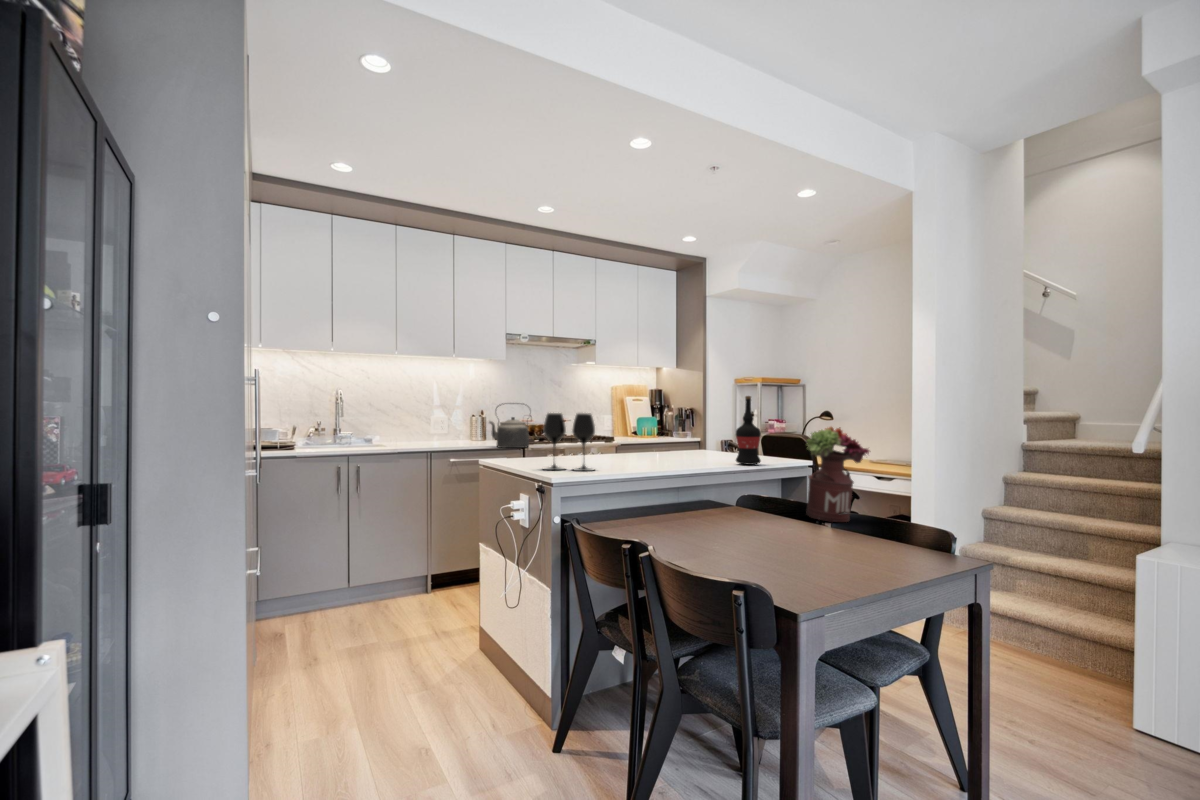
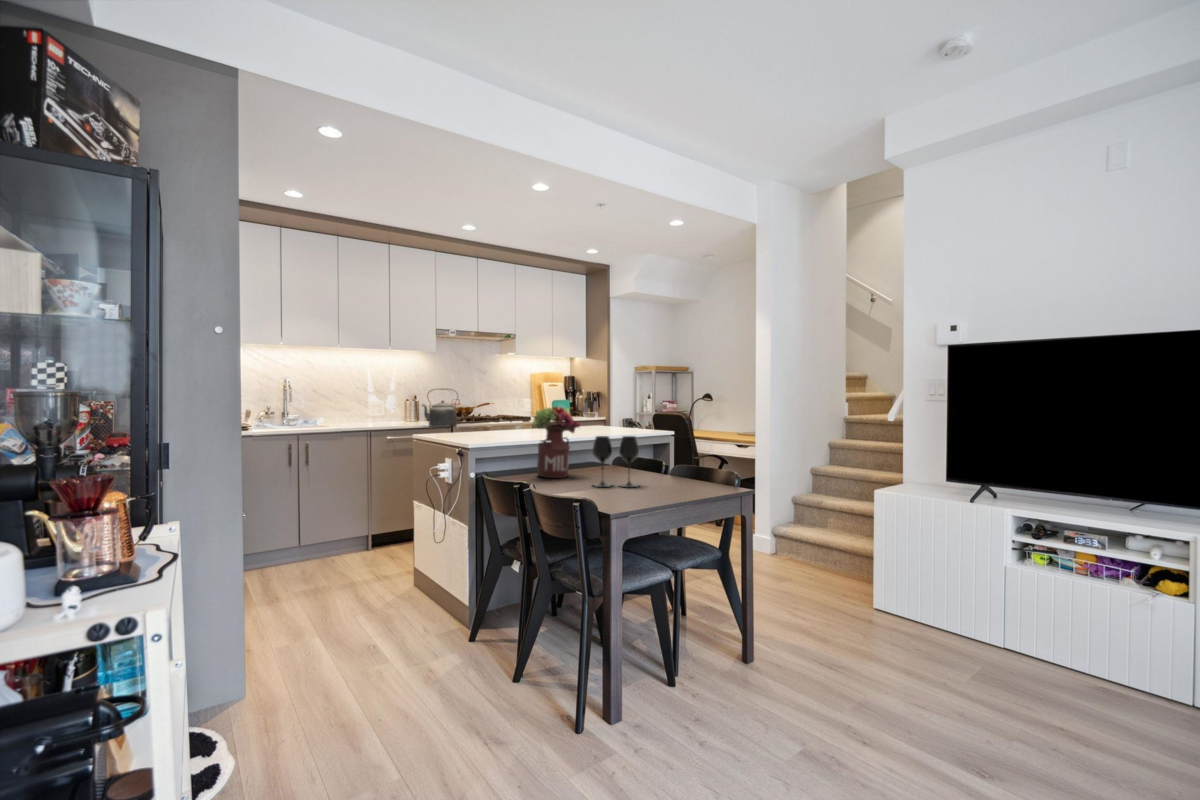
wine bottle: present [736,396,761,465] -> none [613,382,631,434]
wine glass: present [543,413,595,471] -> present [593,436,639,487]
flower arrangement: present [806,427,869,522] -> present [533,406,581,478]

